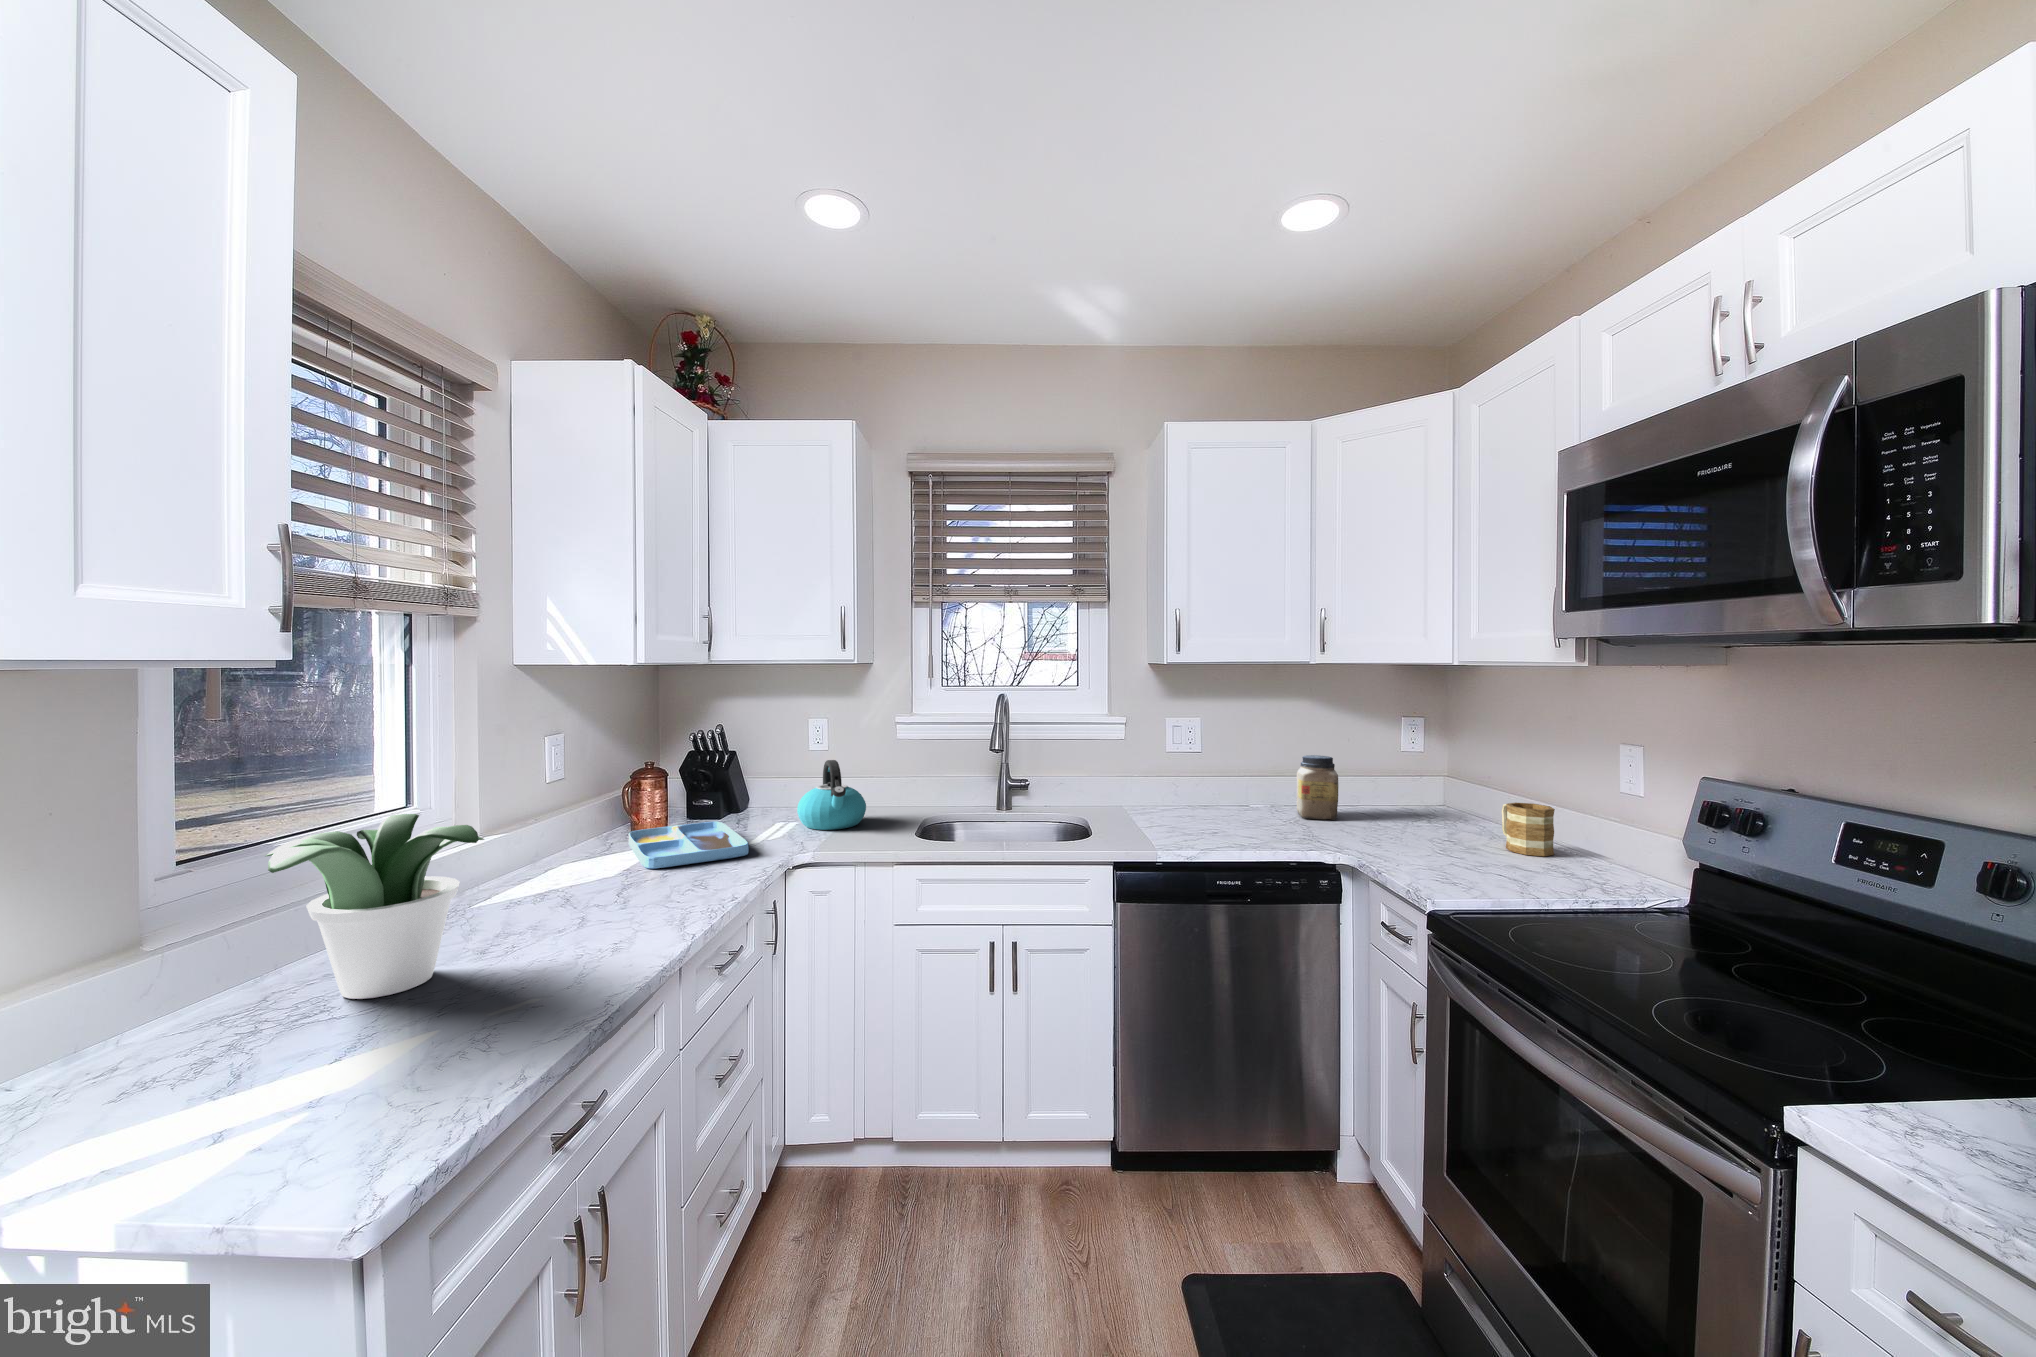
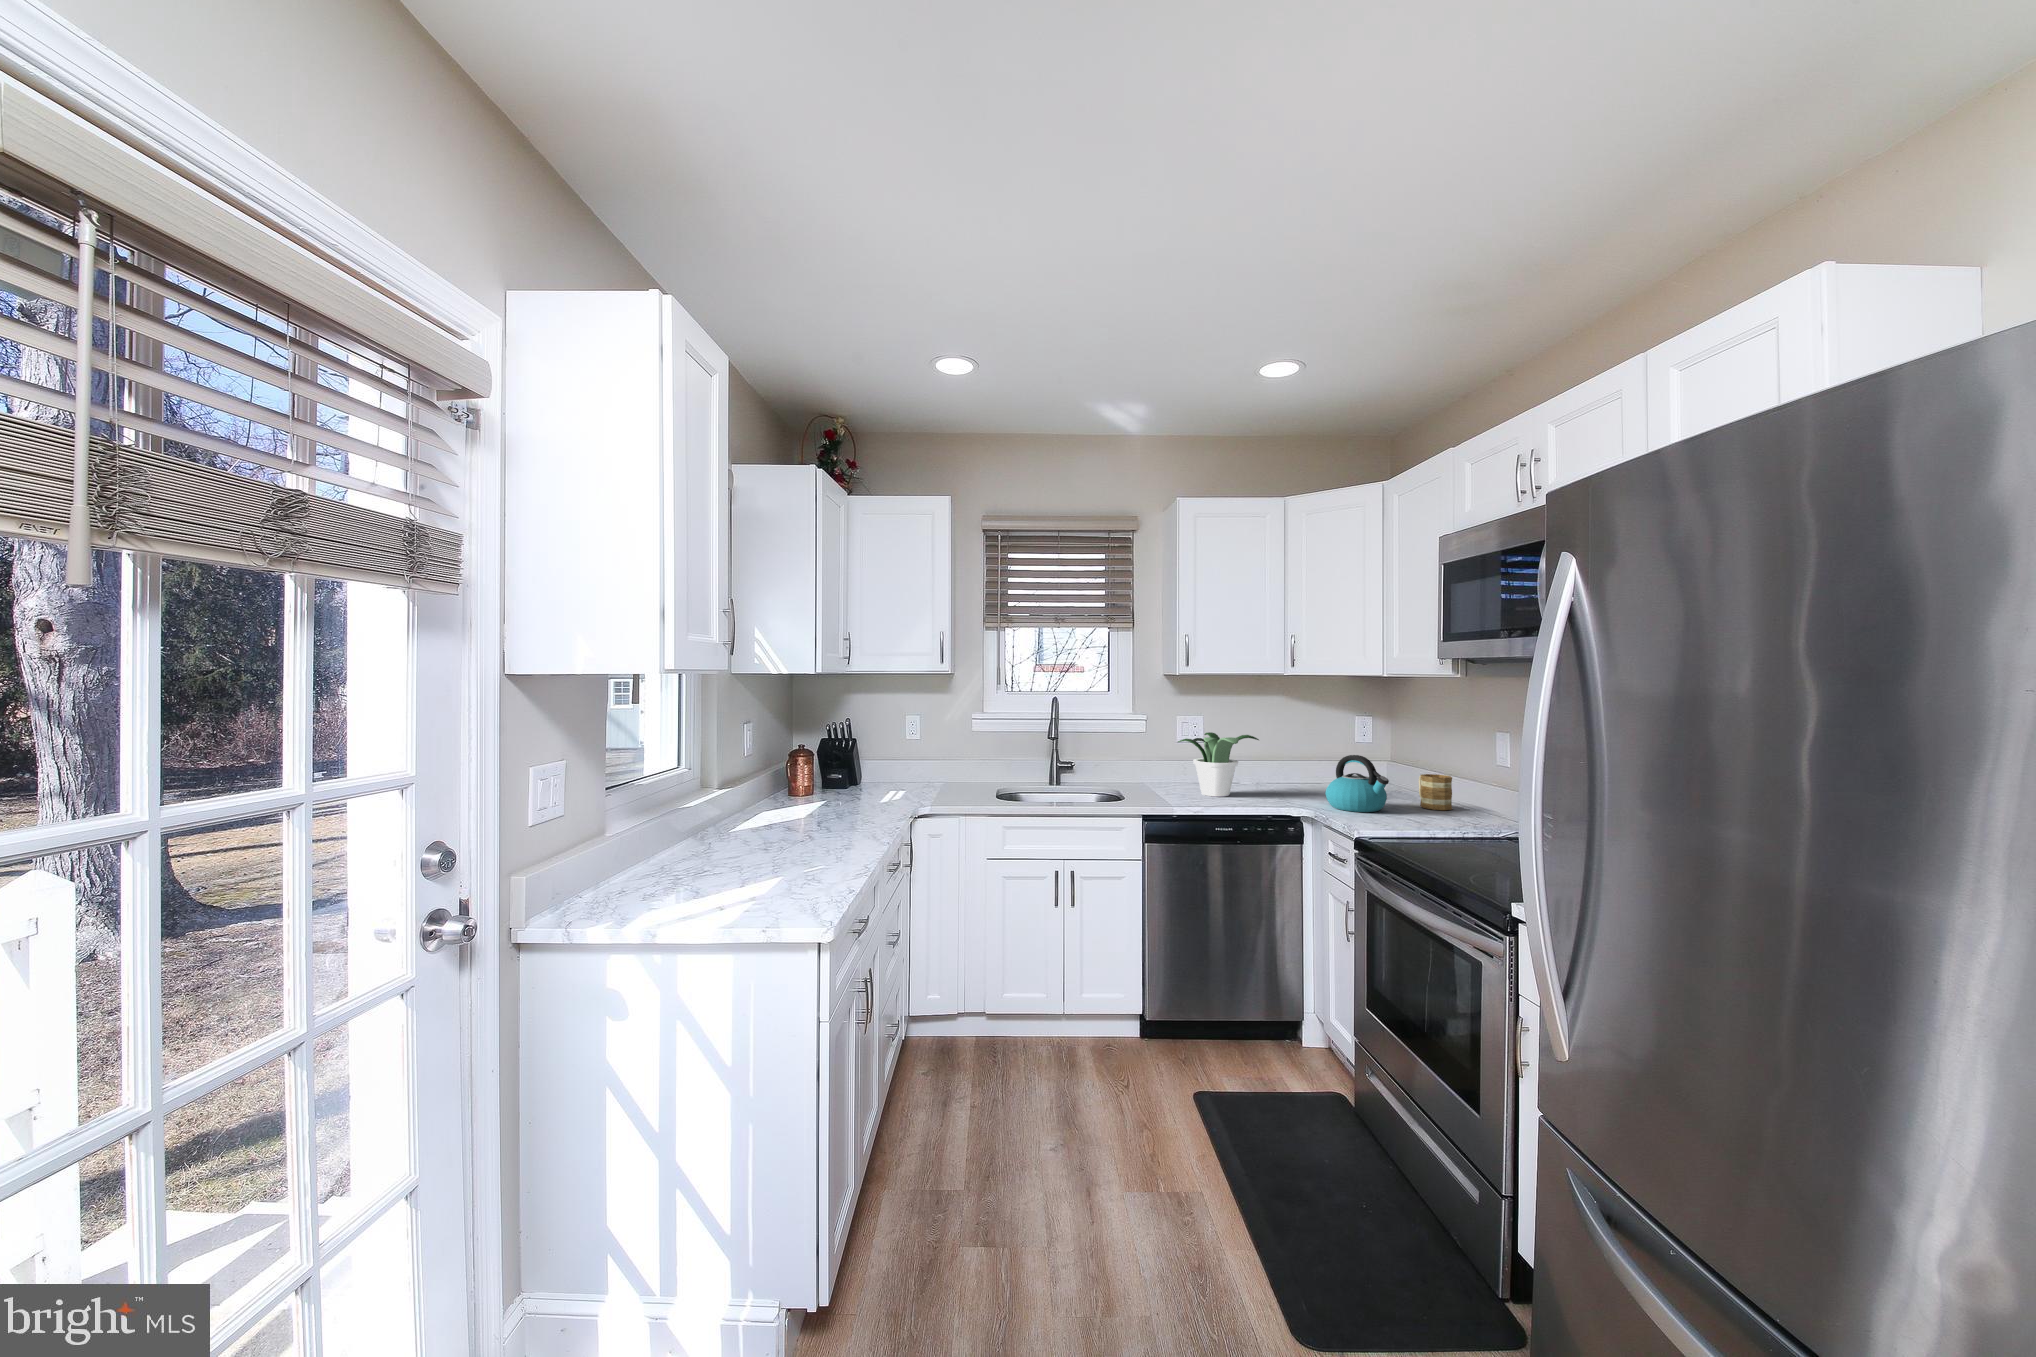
jar: present [1297,755,1338,820] -> none [1274,744,1304,790]
kettle: present [797,760,866,830] -> present [1326,755,1389,812]
potted plant: present [265,814,484,999] -> present [1178,732,1259,797]
tray: present [629,822,749,868] -> none [795,789,886,815]

